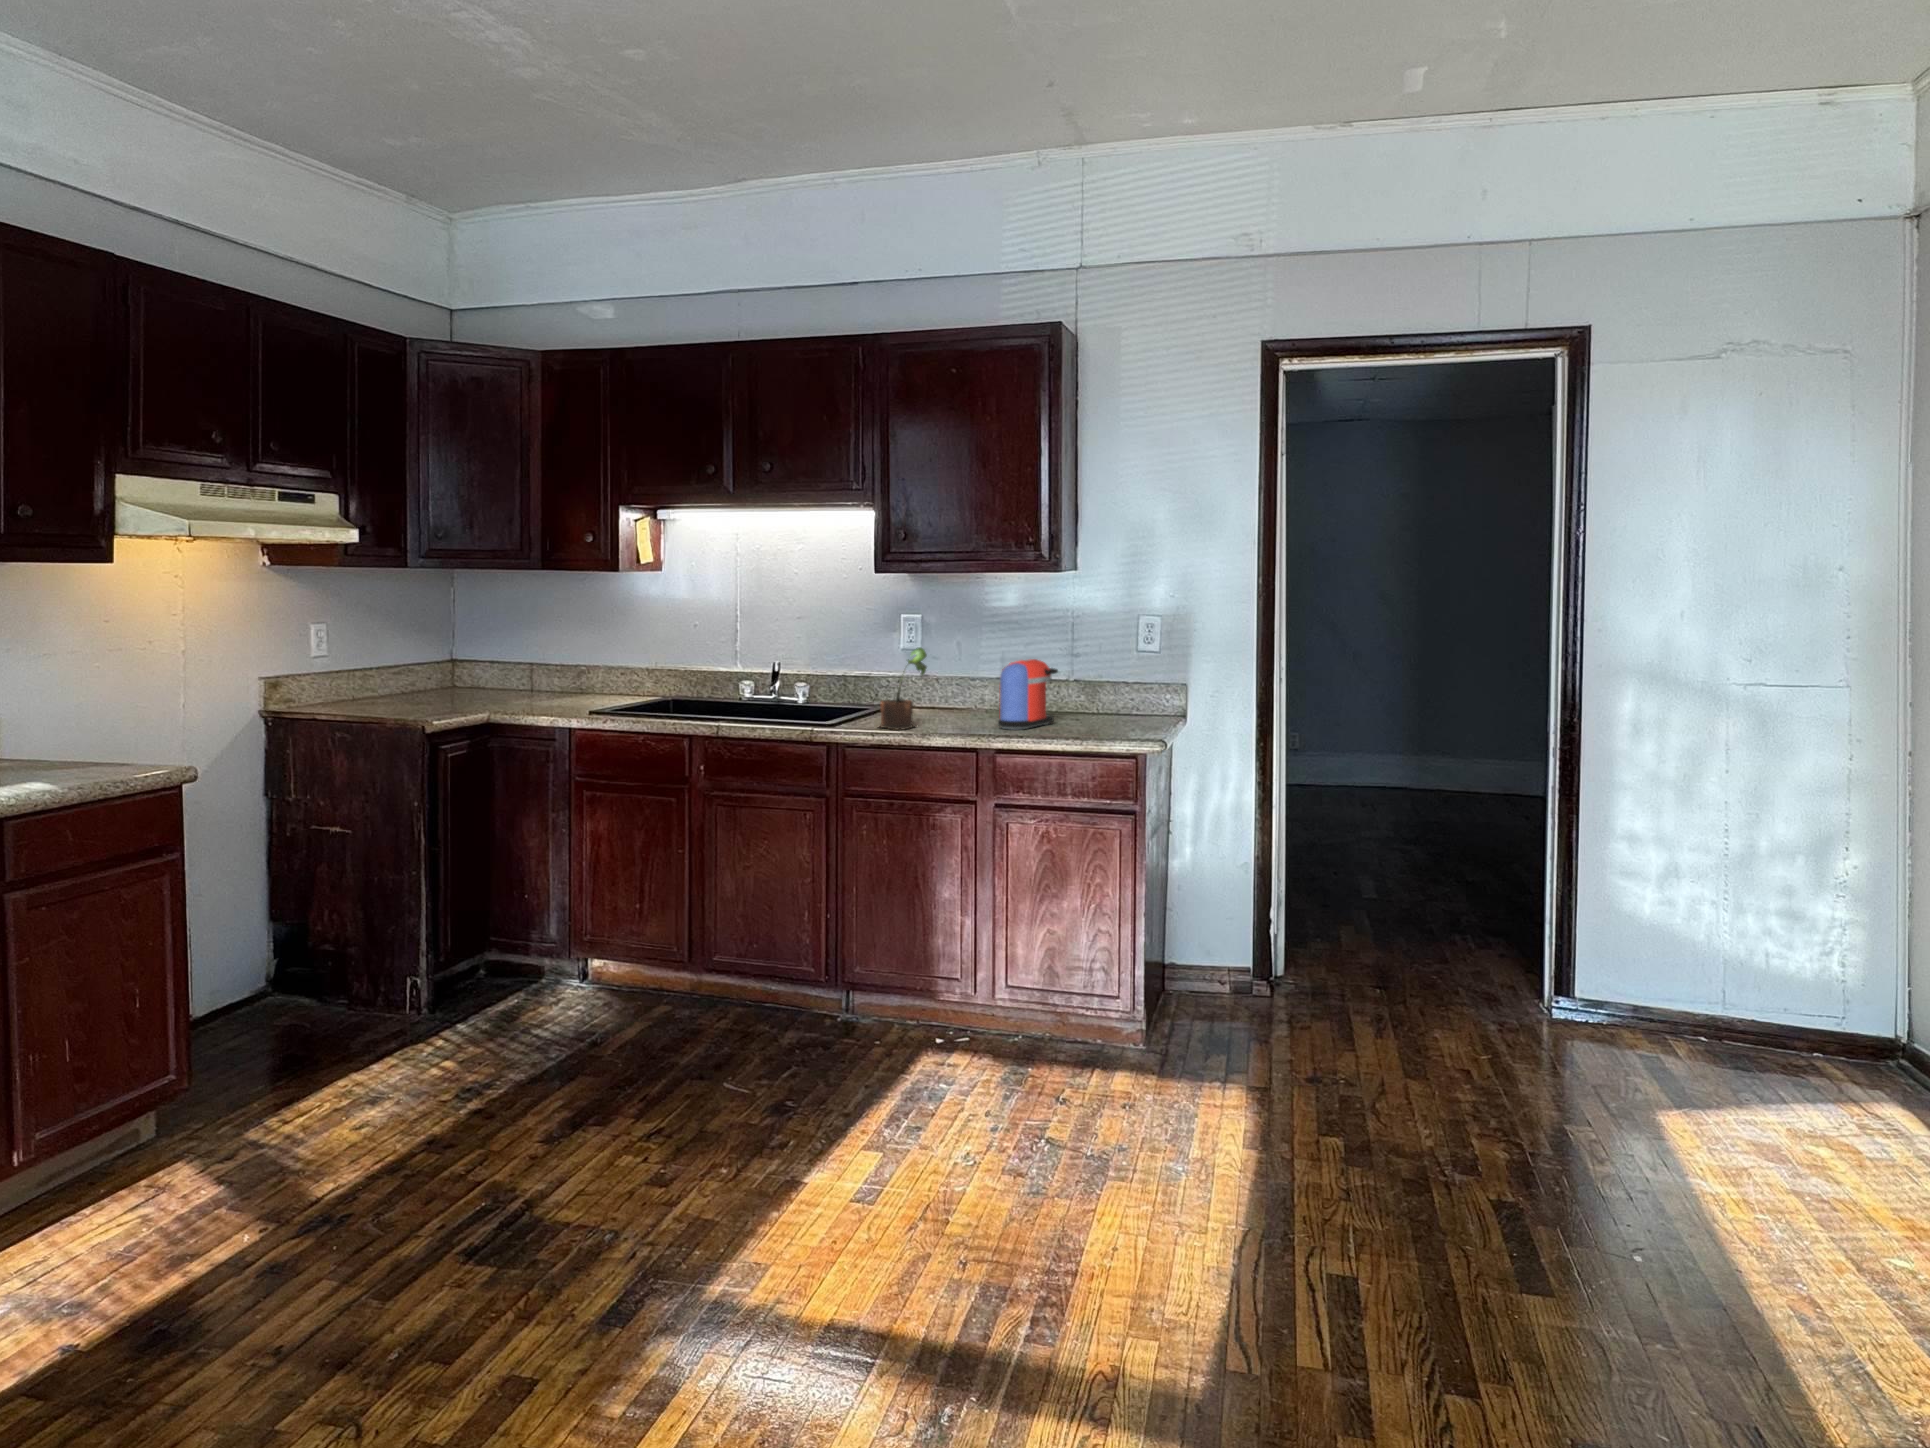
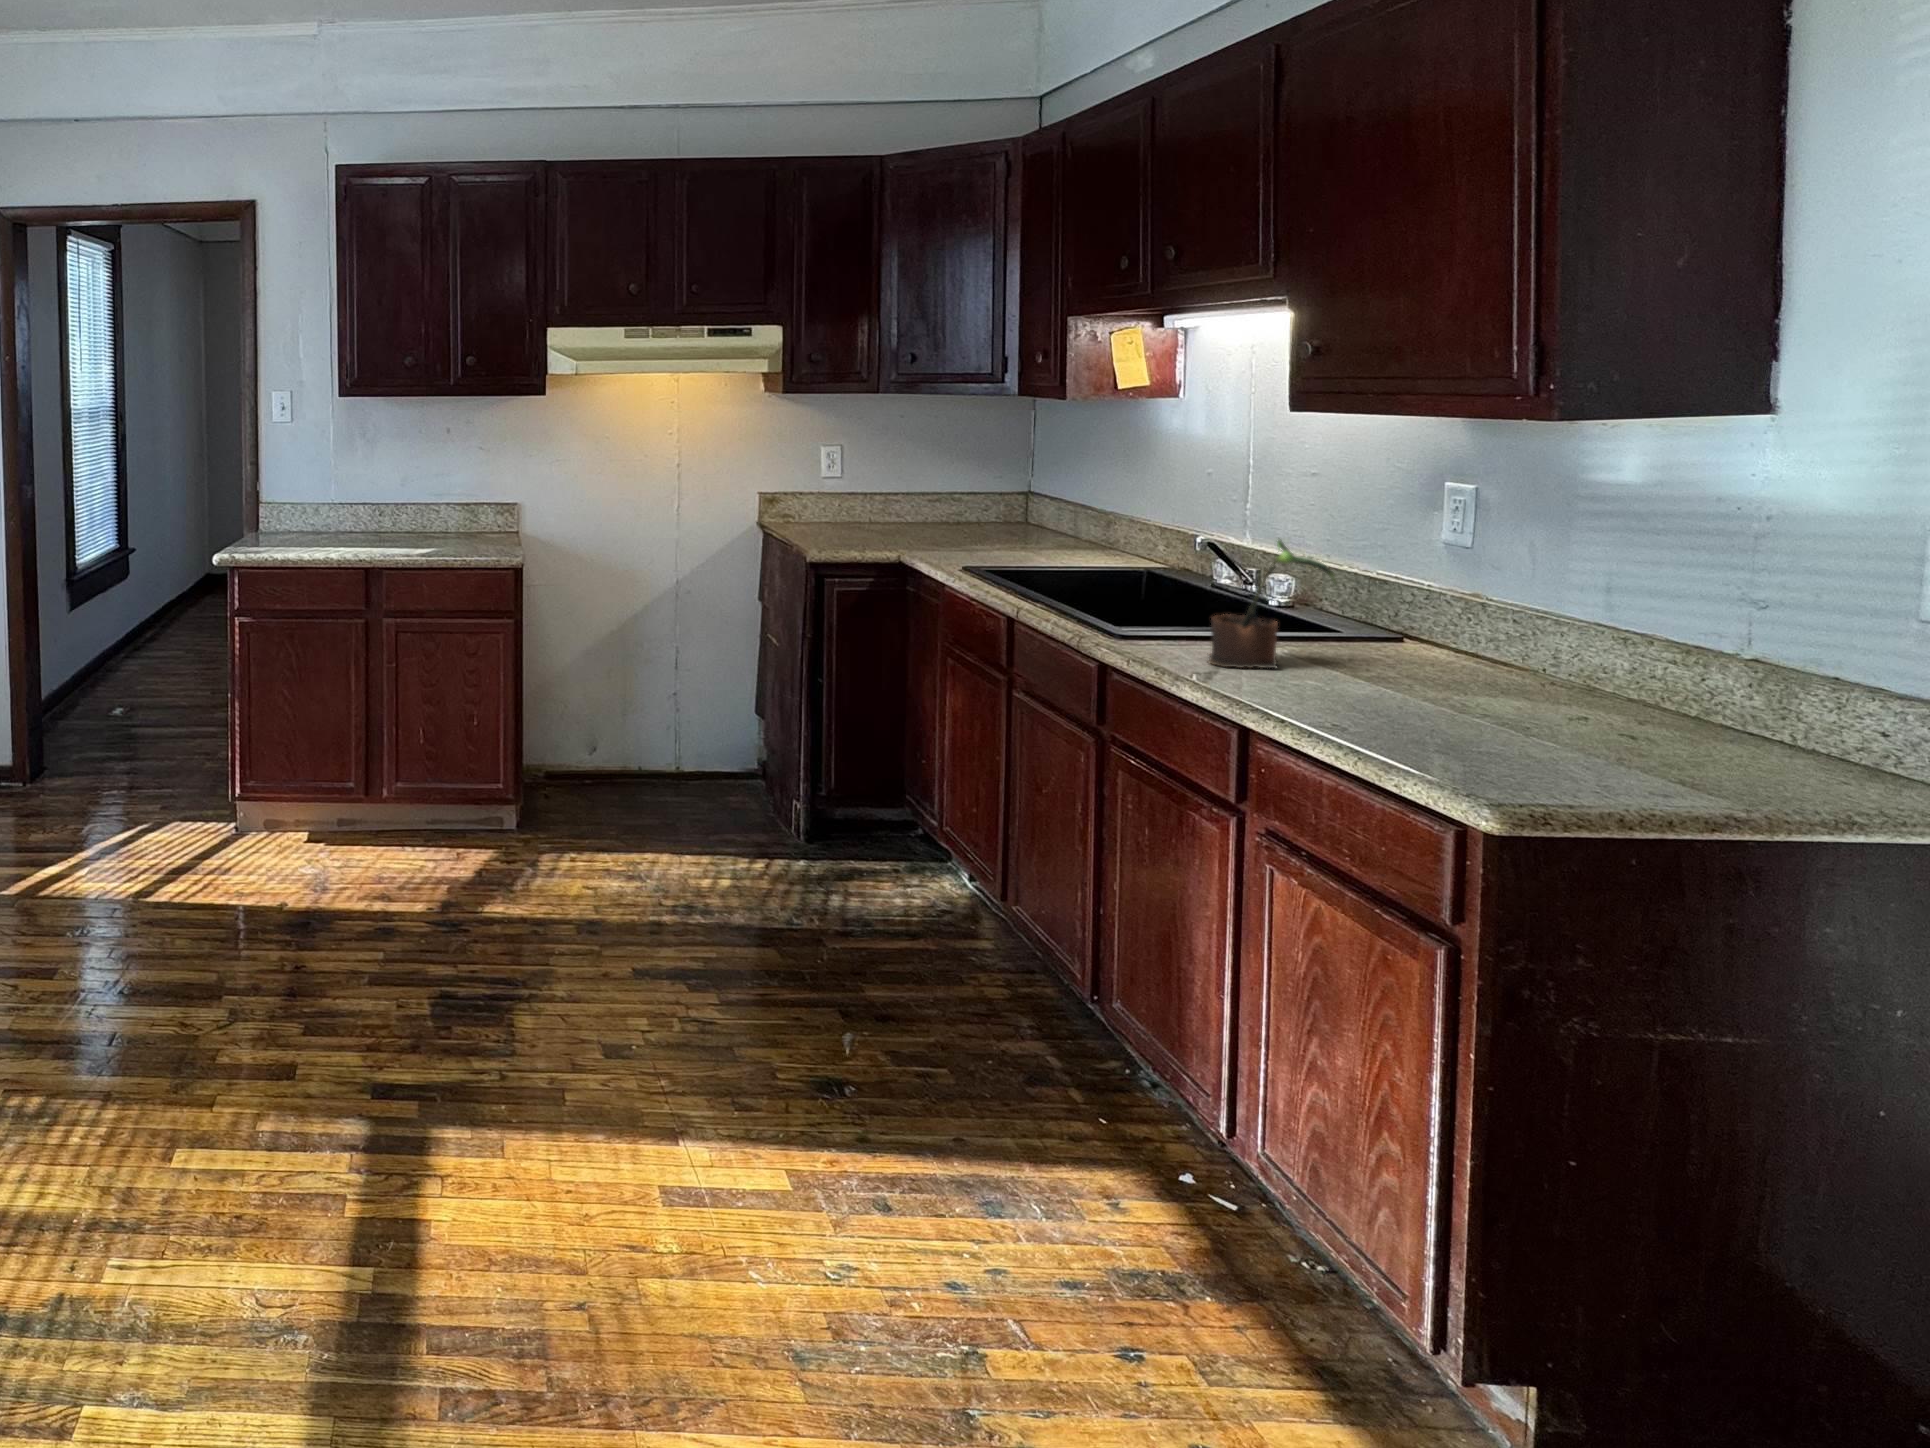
coffee maker: present [998,659,1058,729] -> none [1391,589,1649,735]

